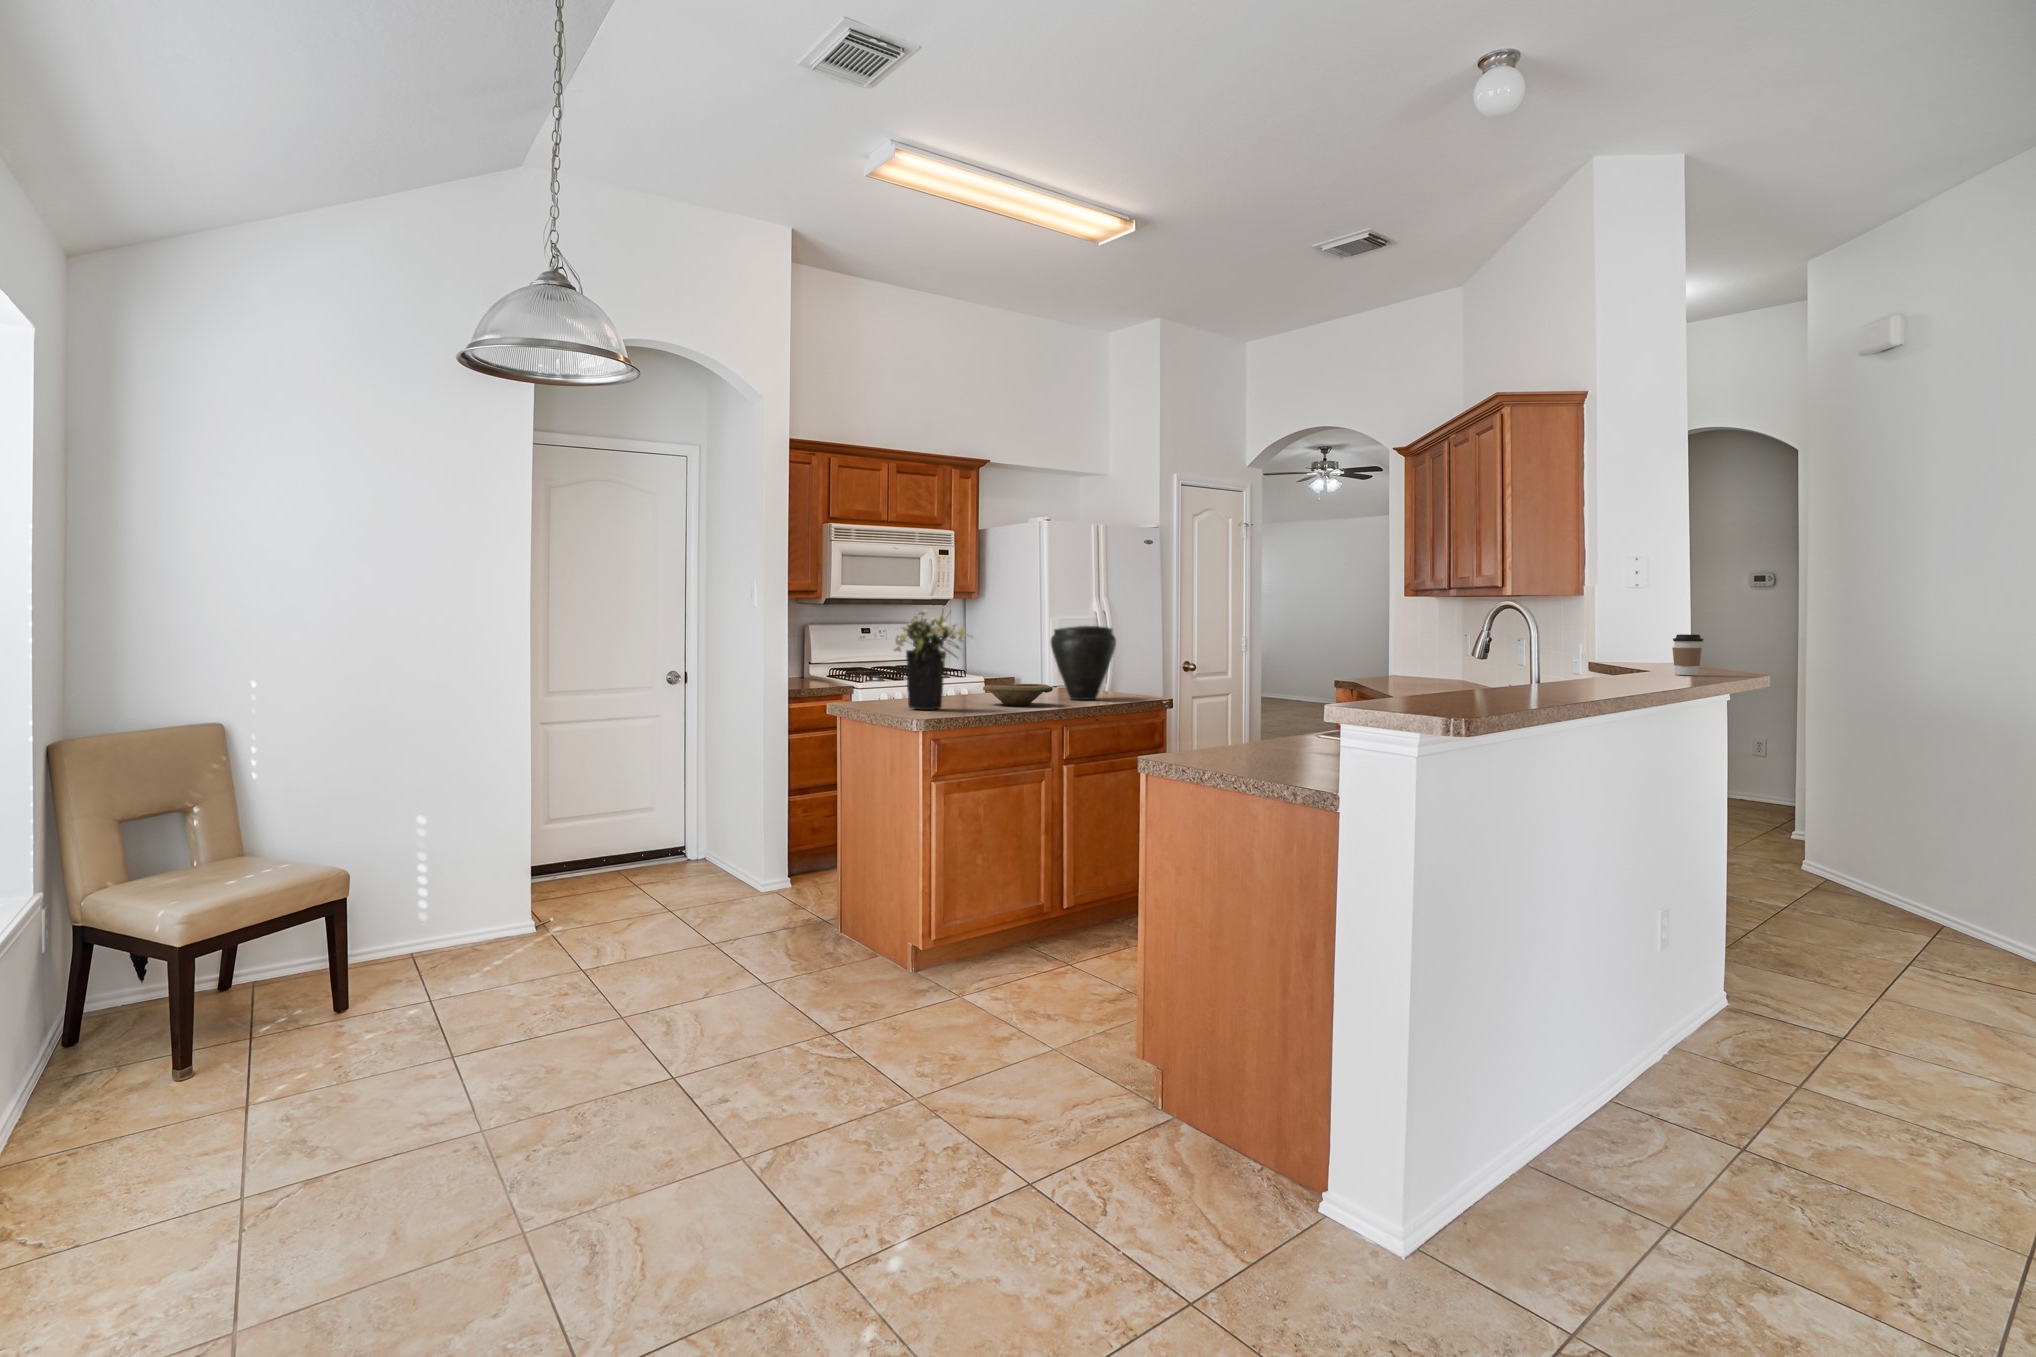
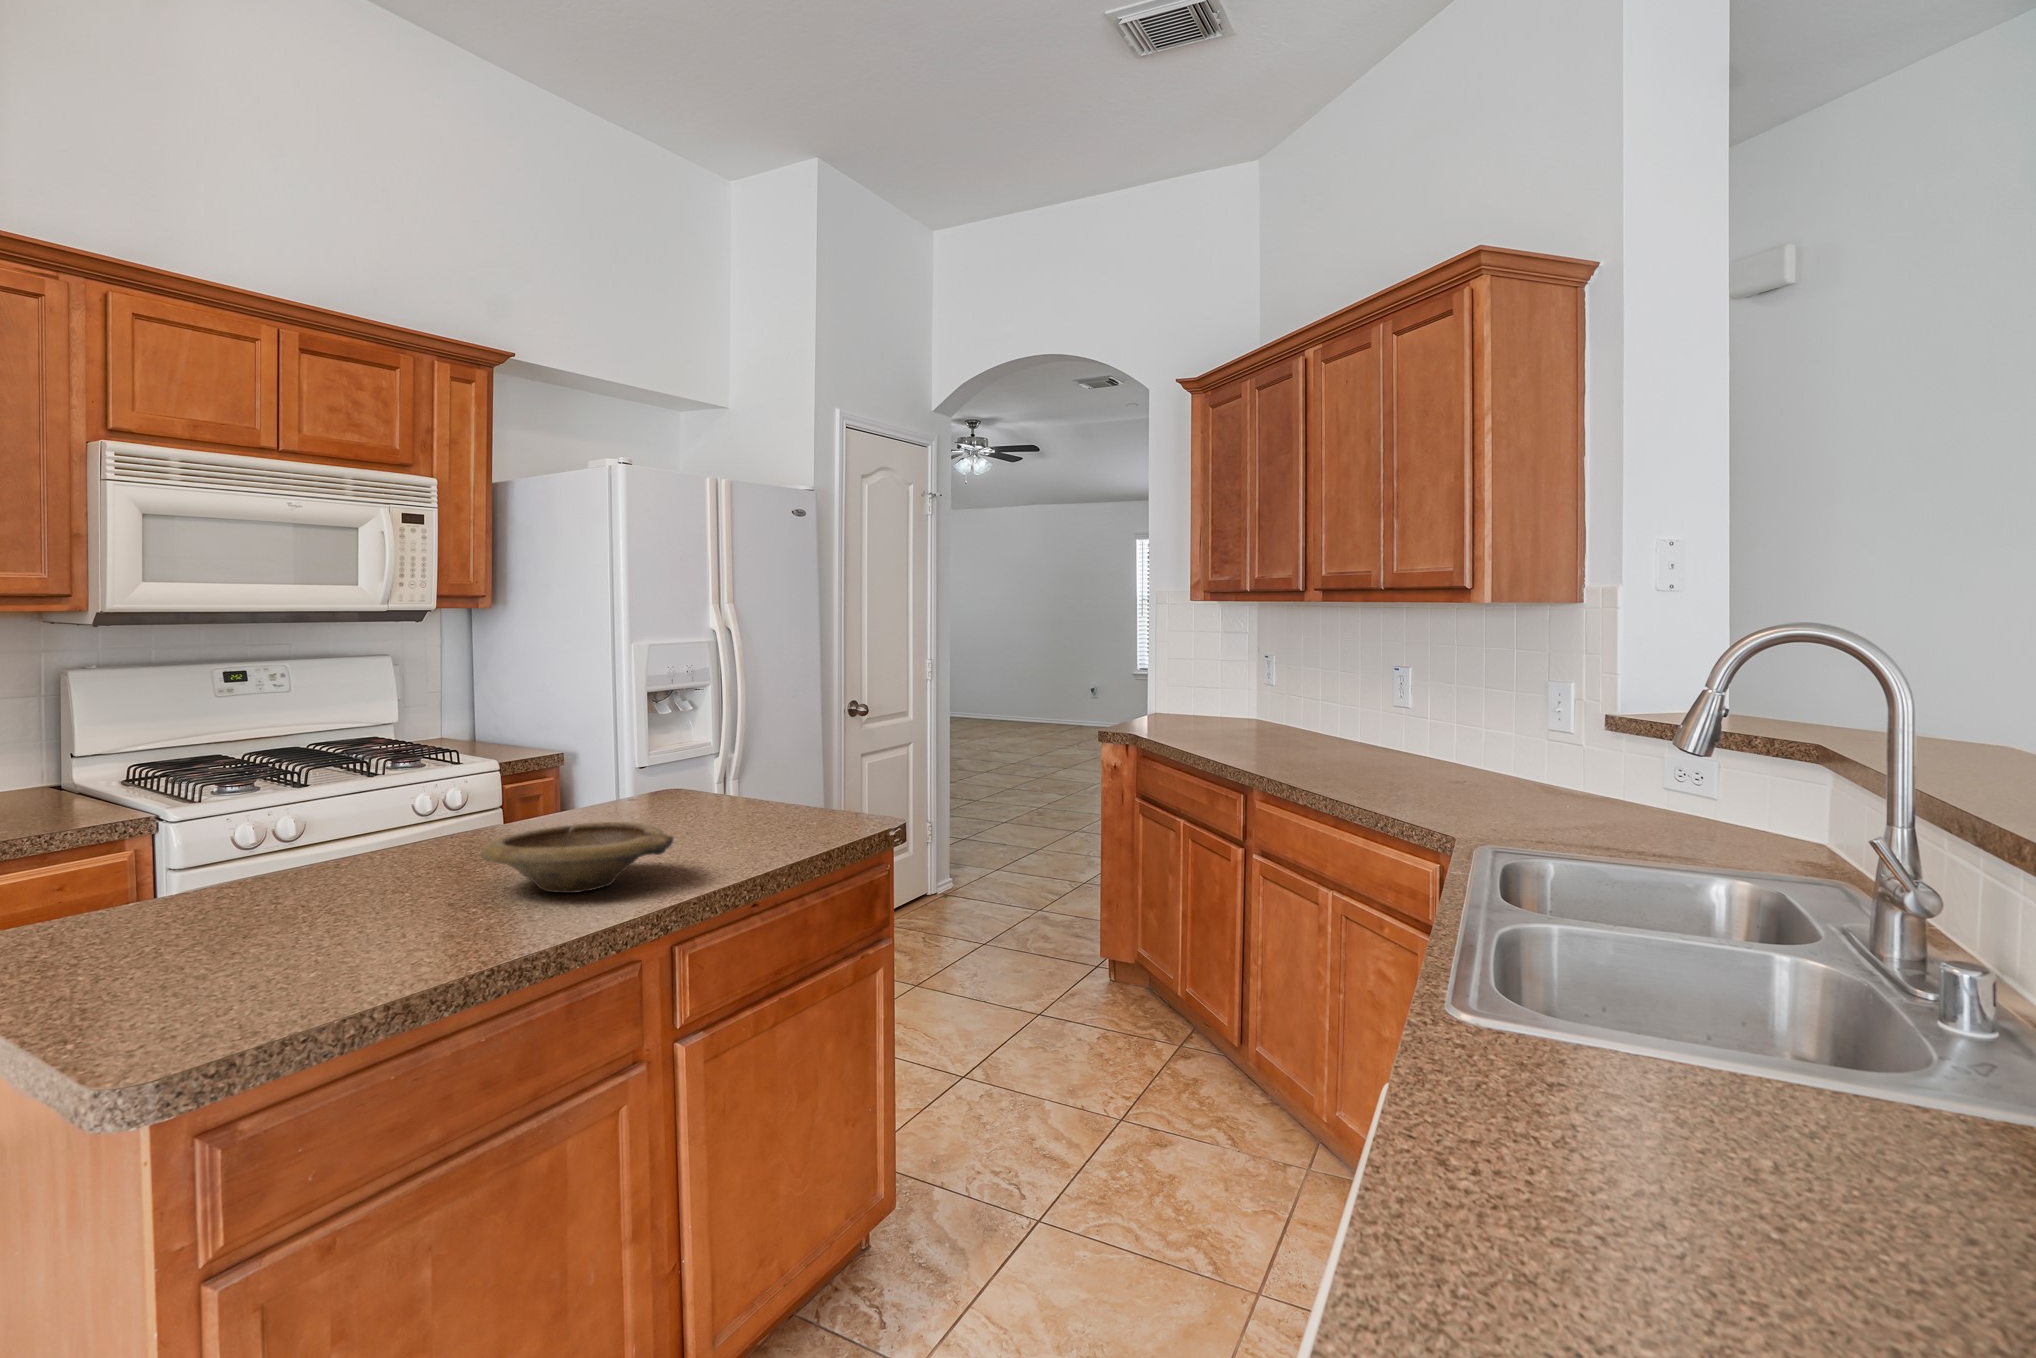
flower arrangement: present [894,610,973,710] -> none [104,649,434,979]
vase: present [1051,626,1116,700] -> none [654,669,801,836]
coffee cup: present [1672,634,1704,675] -> none [1916,688,1982,766]

